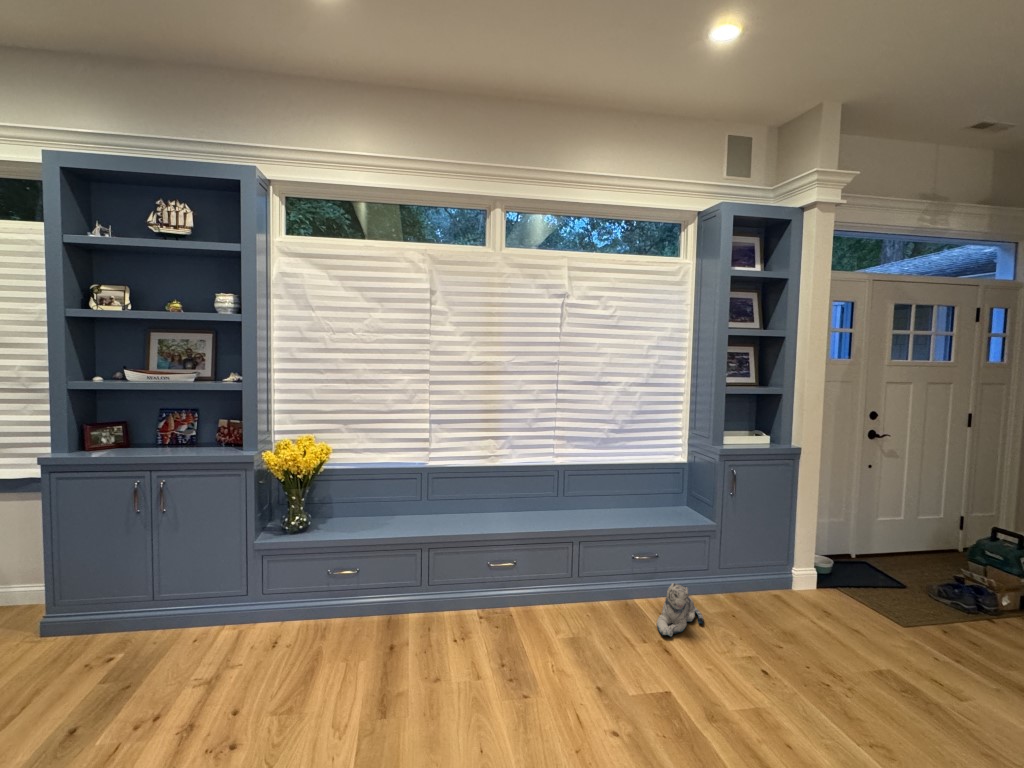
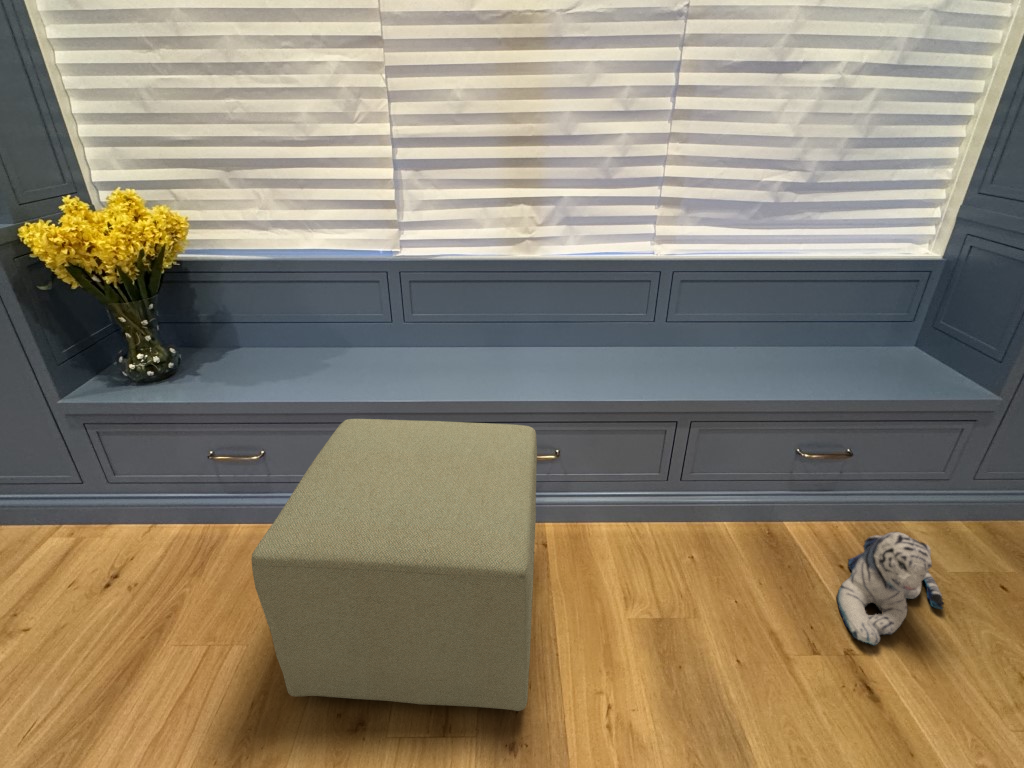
ottoman: none [401,541,517,668] -> present [251,419,537,711]

